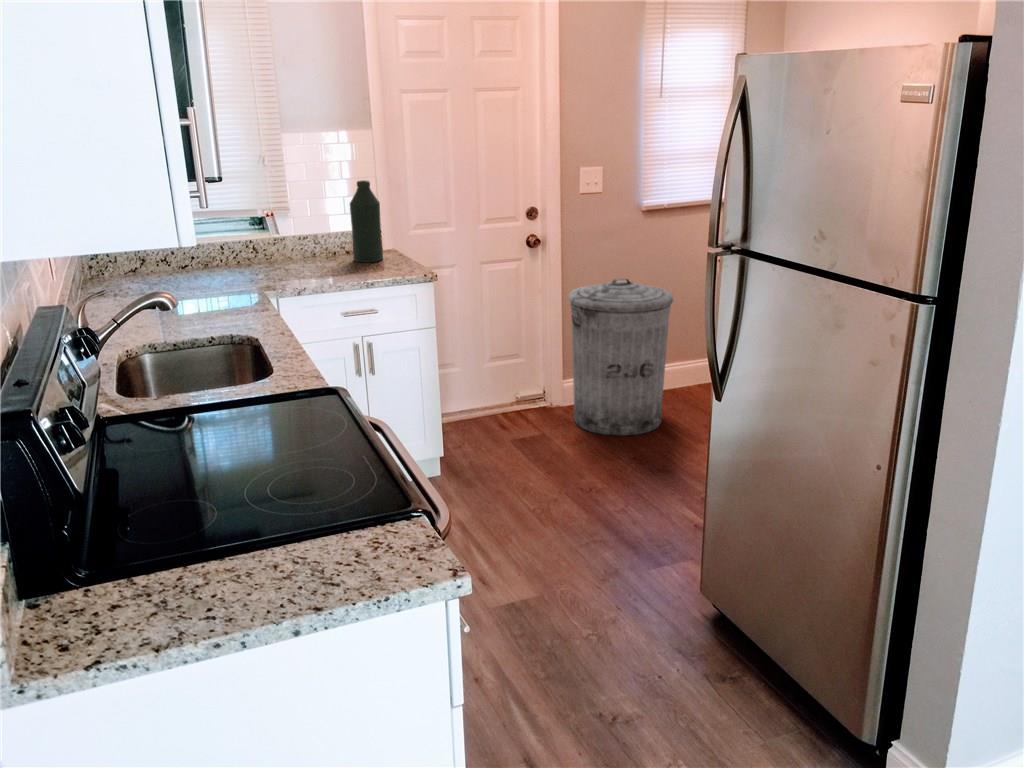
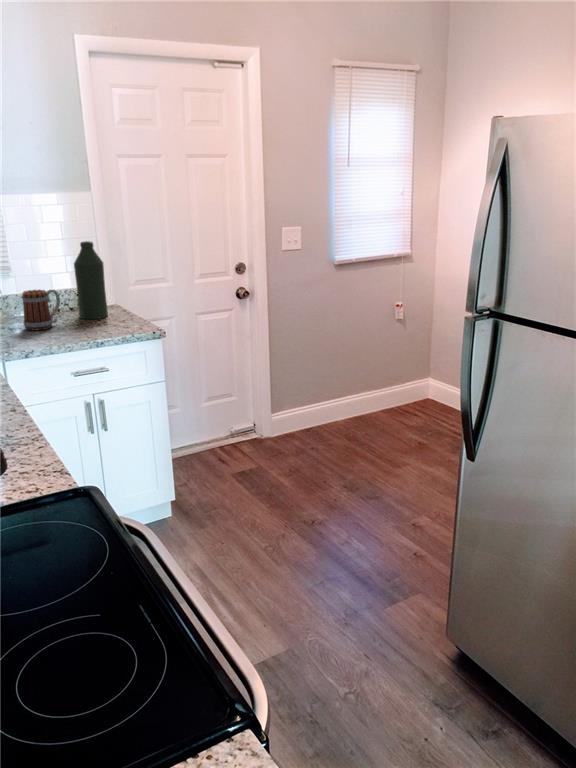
mug: none [297,230,334,272] -> present [22,290,60,331]
trash can: present [568,278,673,436] -> none [276,325,368,464]

